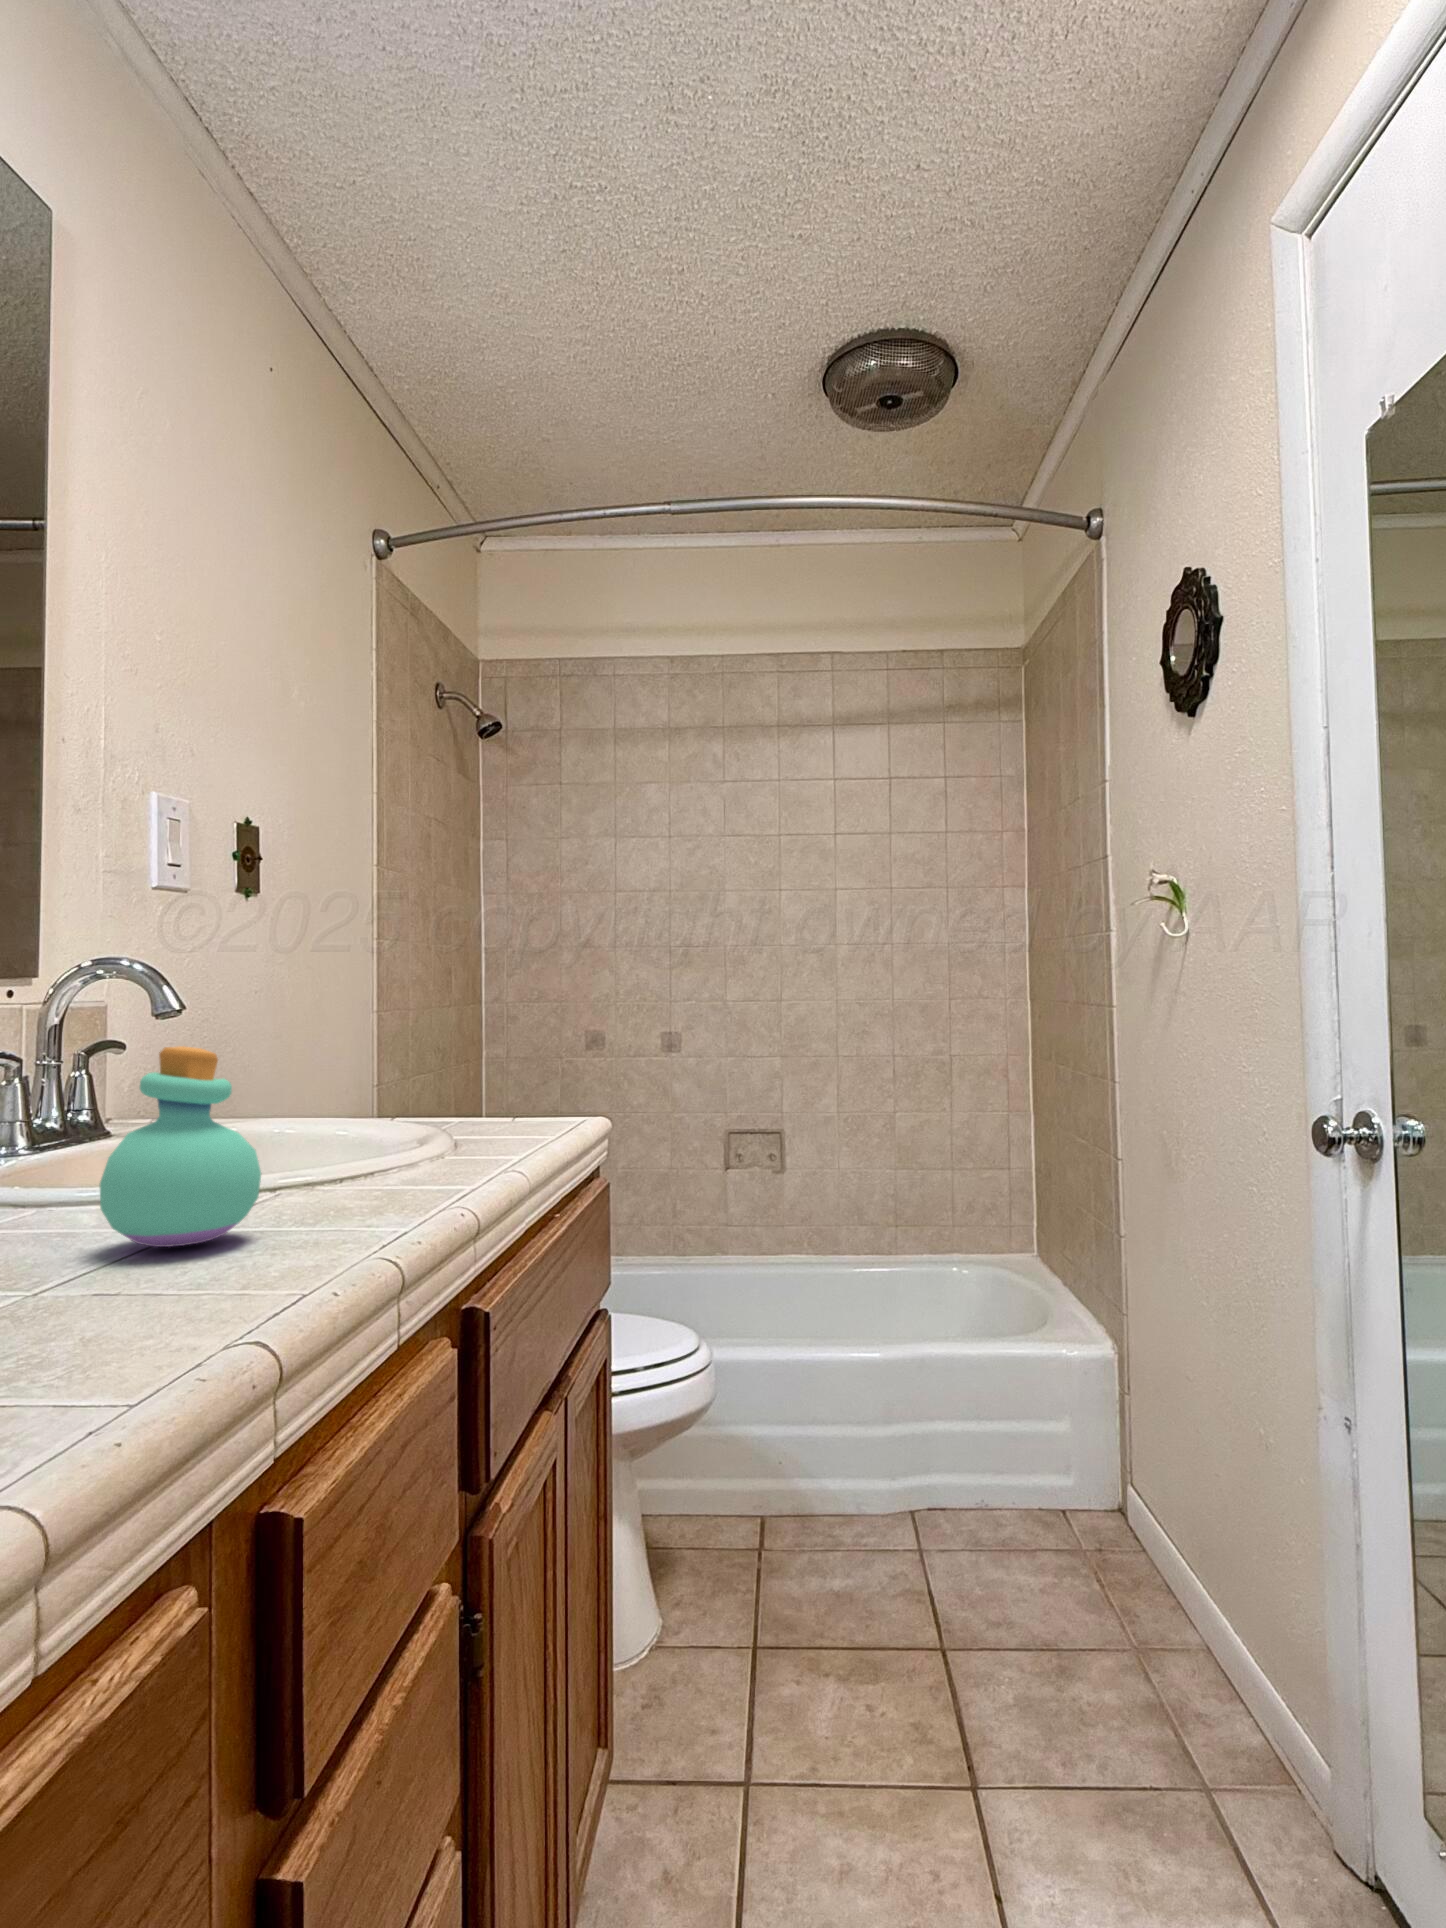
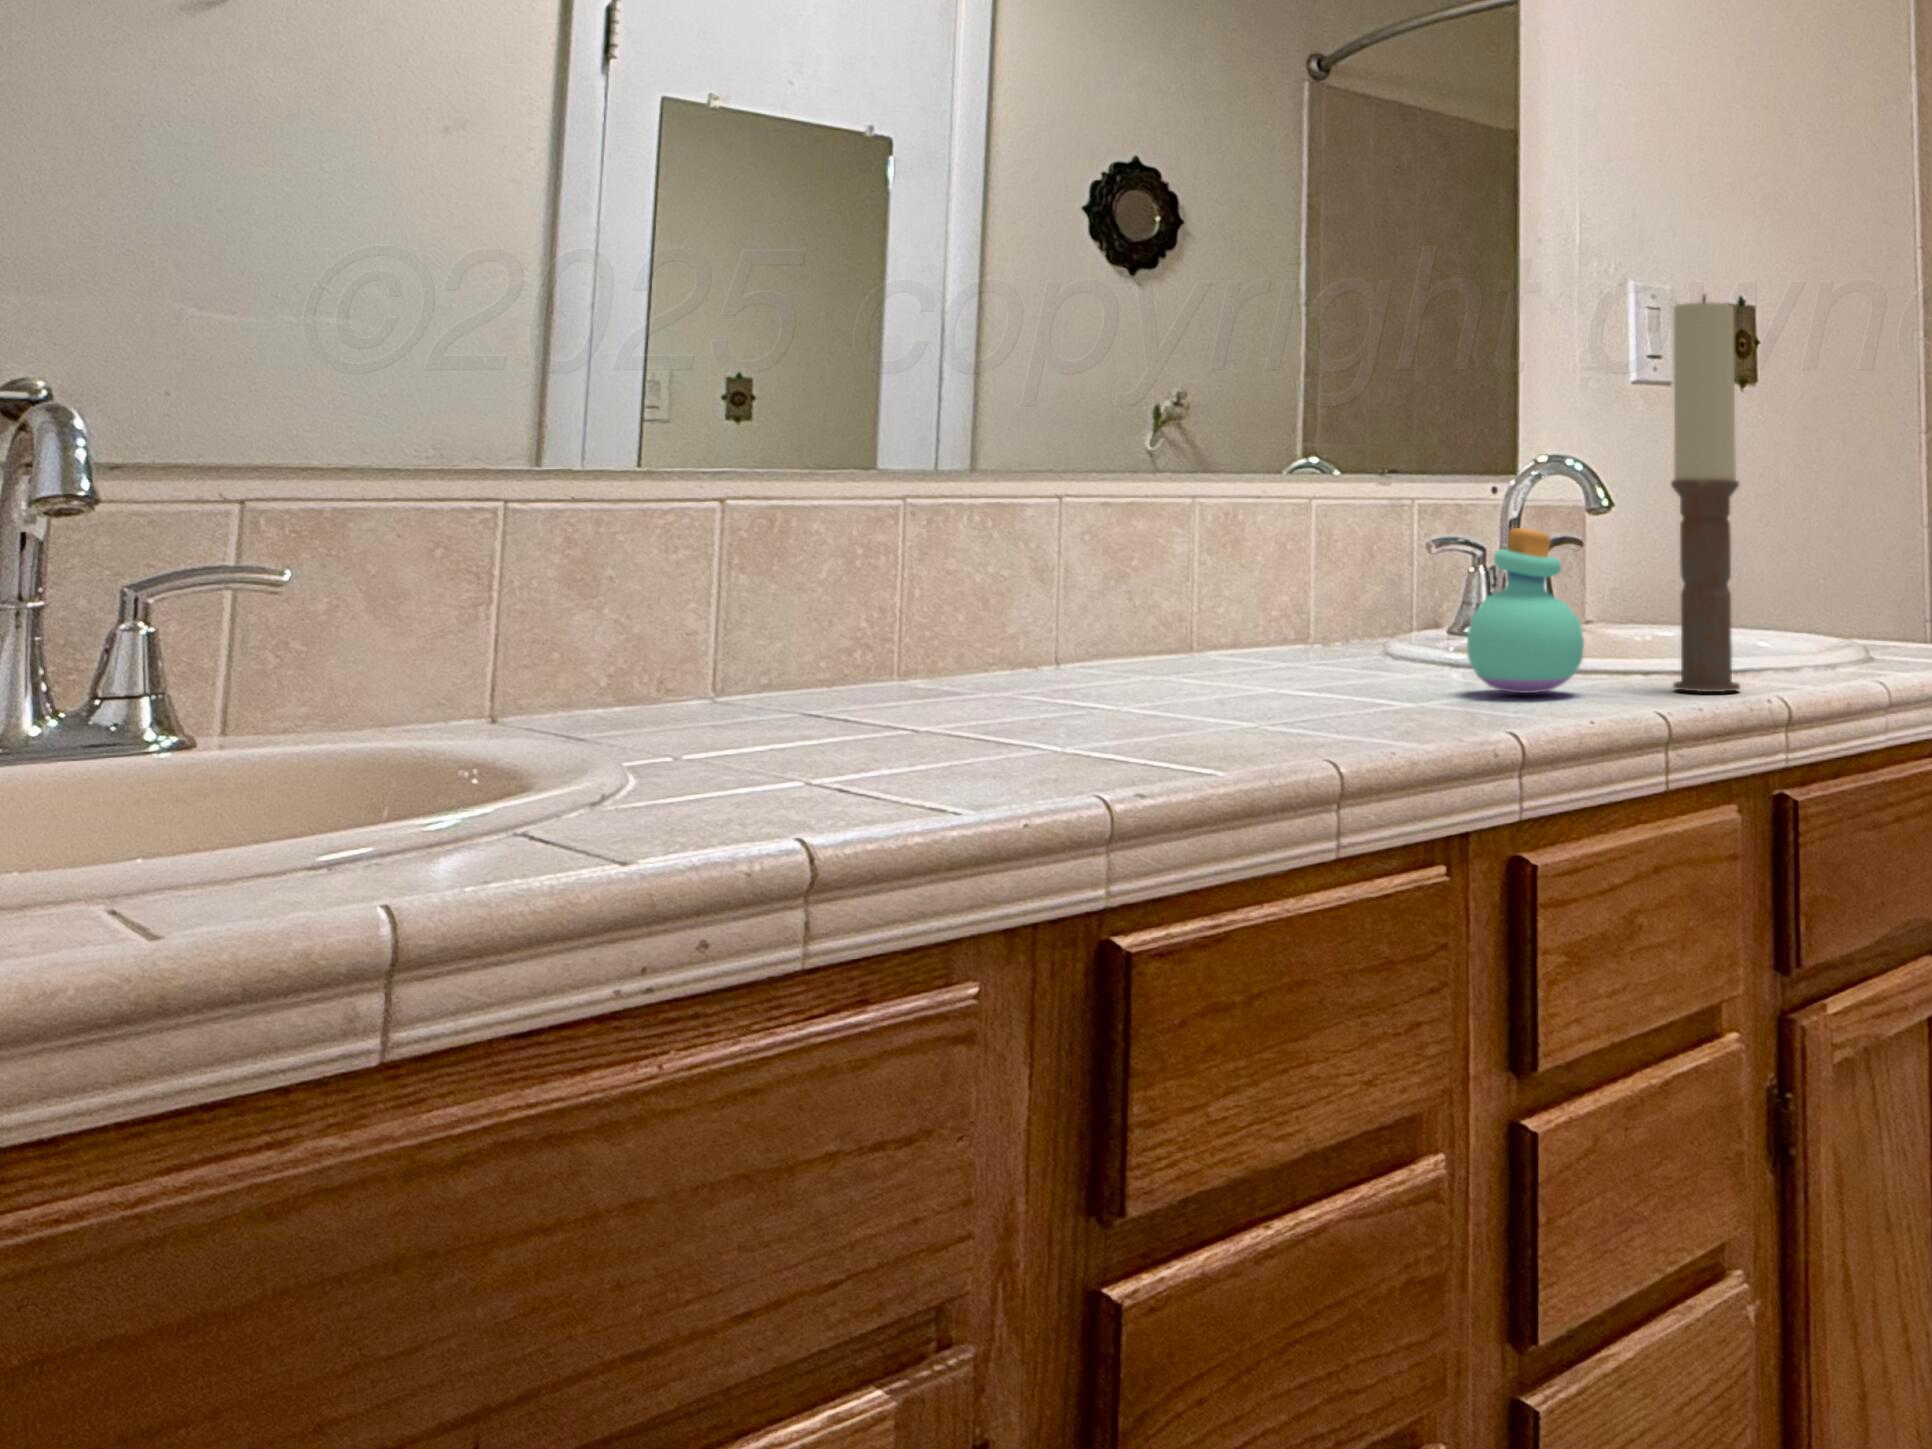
candle: none [346,788,421,1212] -> present [1671,295,1740,692]

